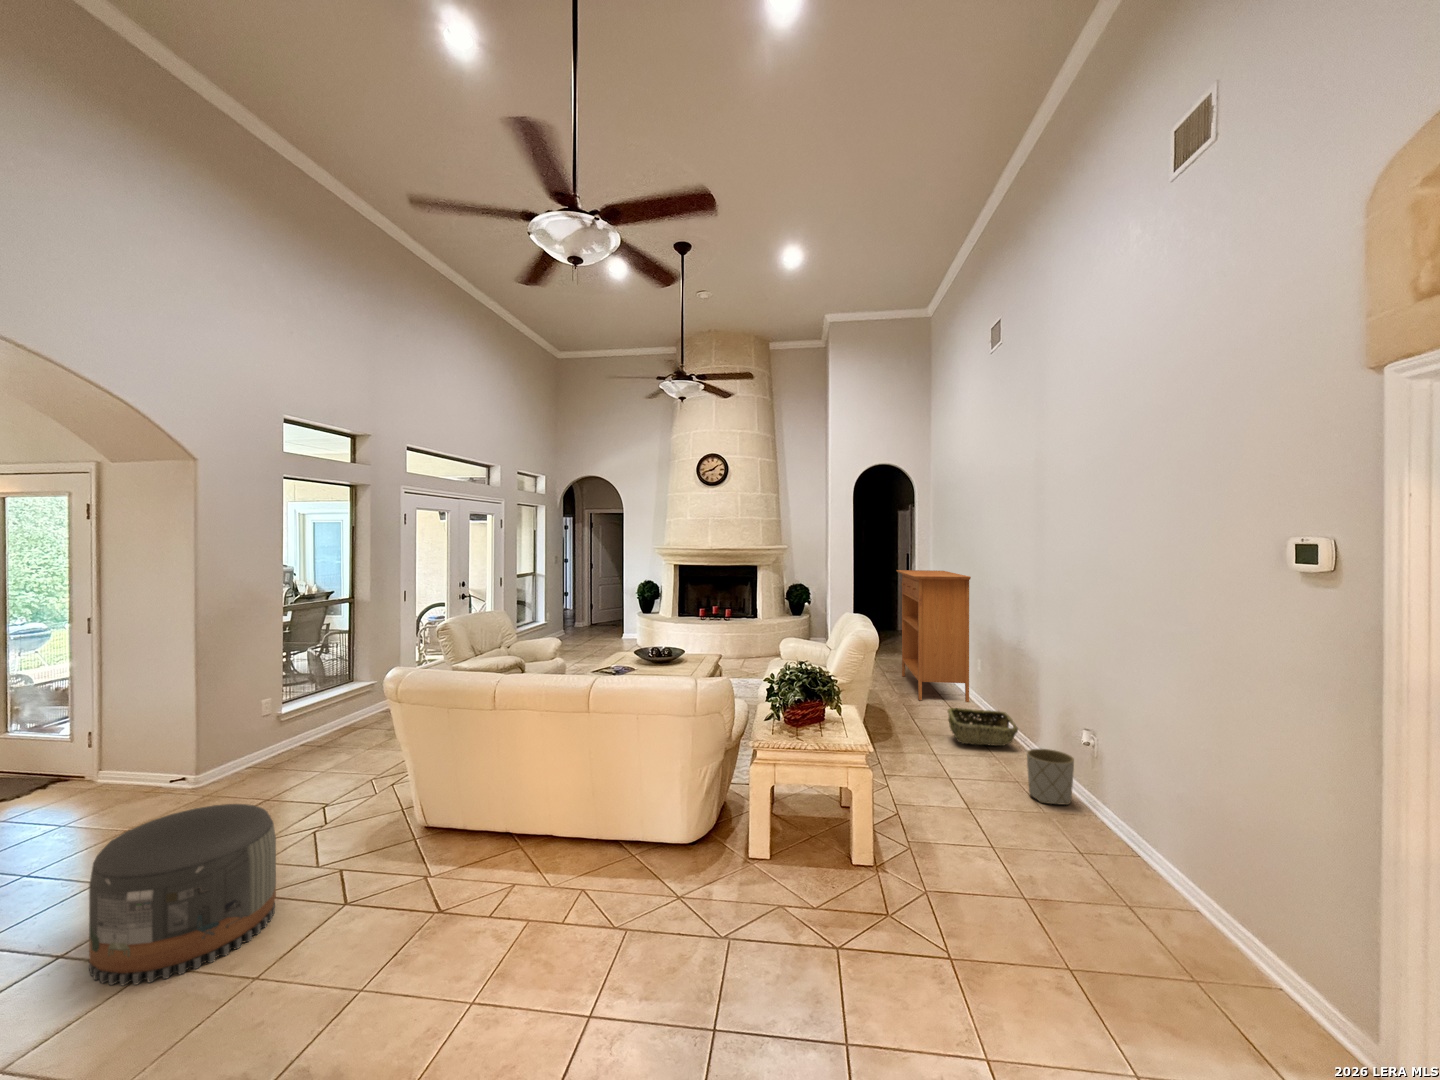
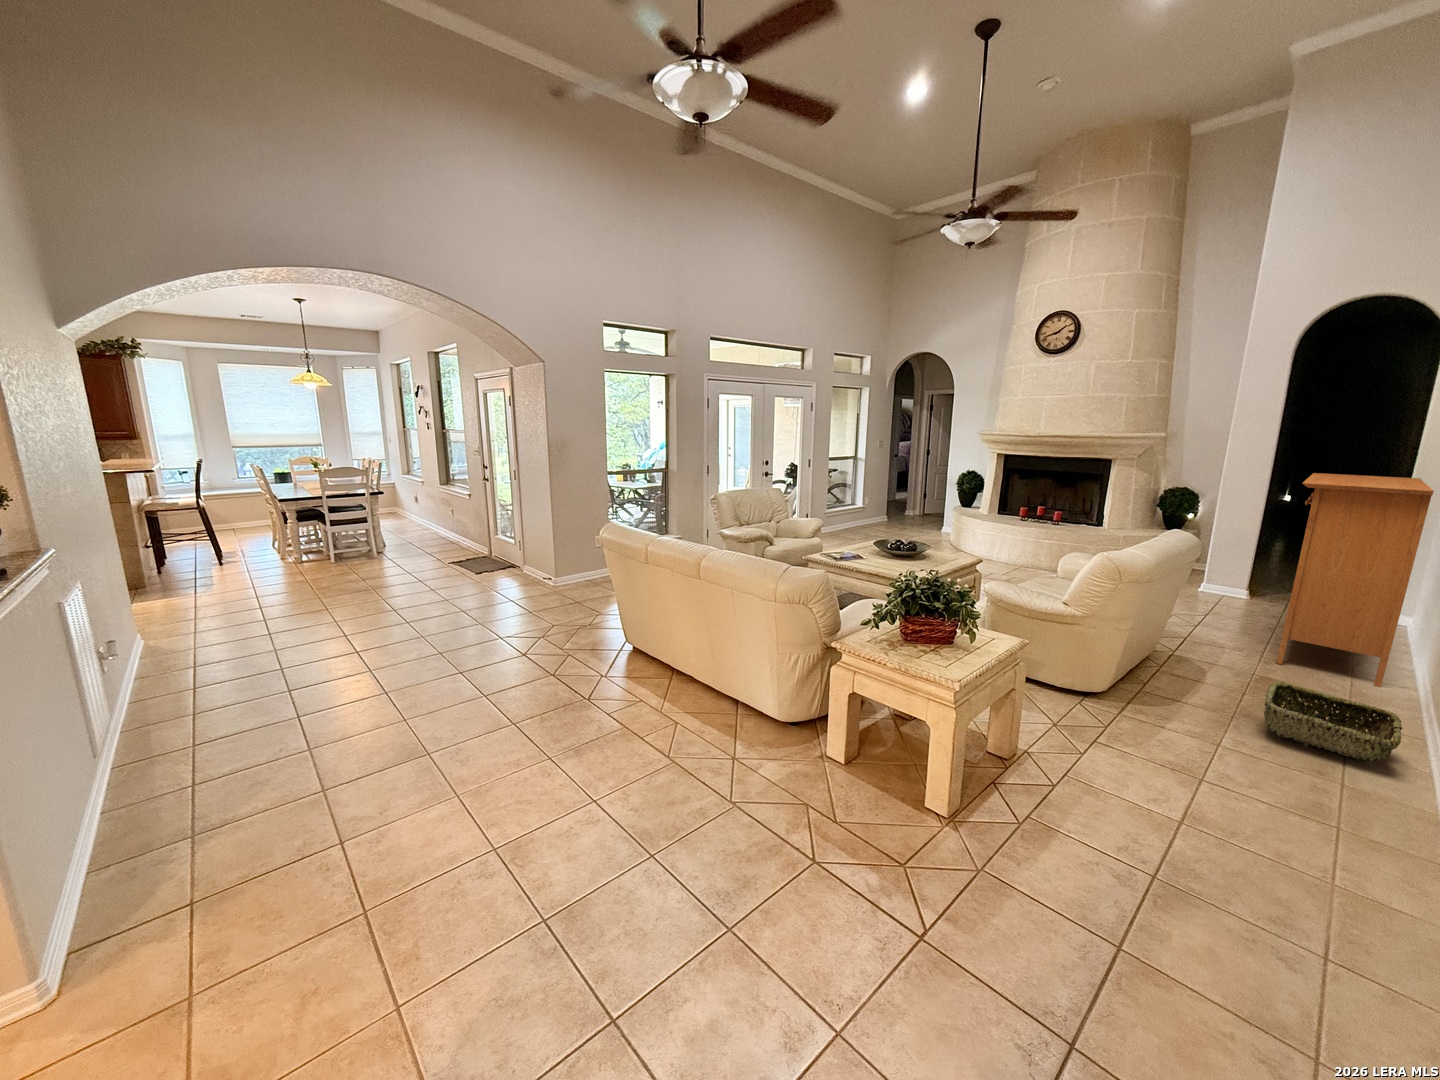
planter: present [1027,749,1074,805] -> none [1318,774,1431,879]
pouf: present [89,804,276,986] -> none [427,593,523,683]

